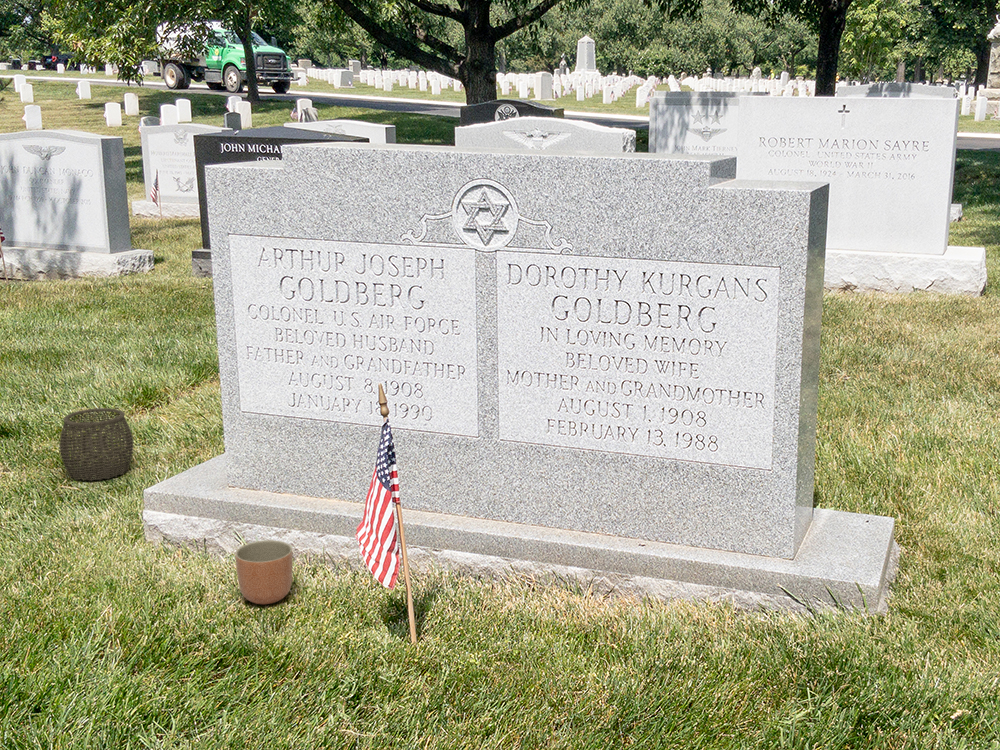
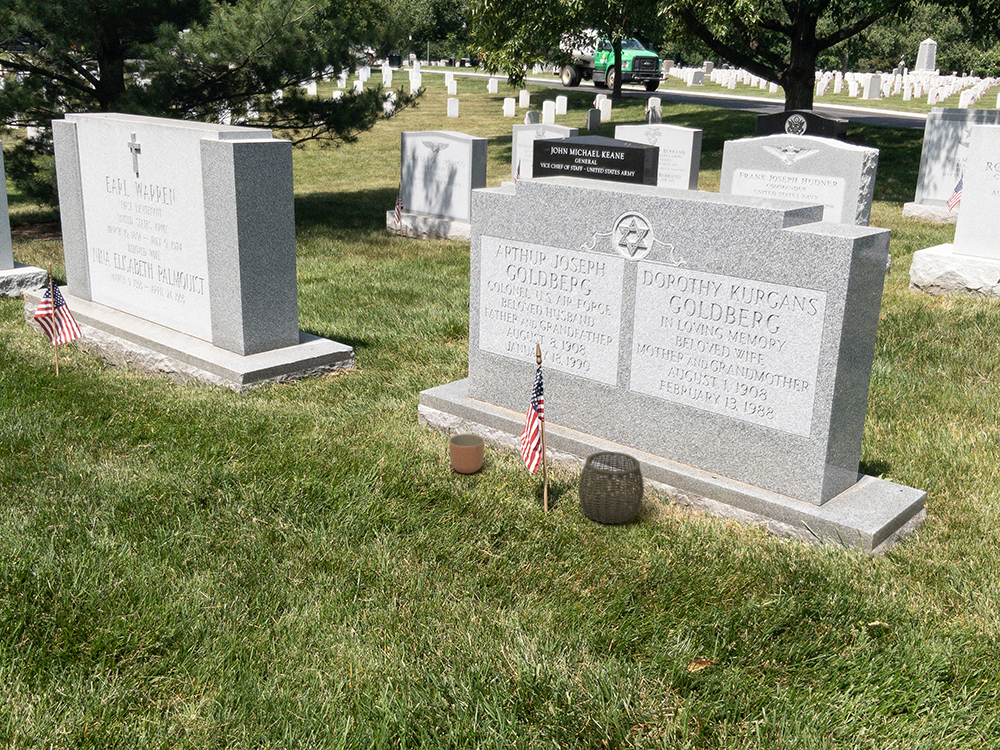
woven basket: present [59,408,134,481] -> present [579,452,644,524]

